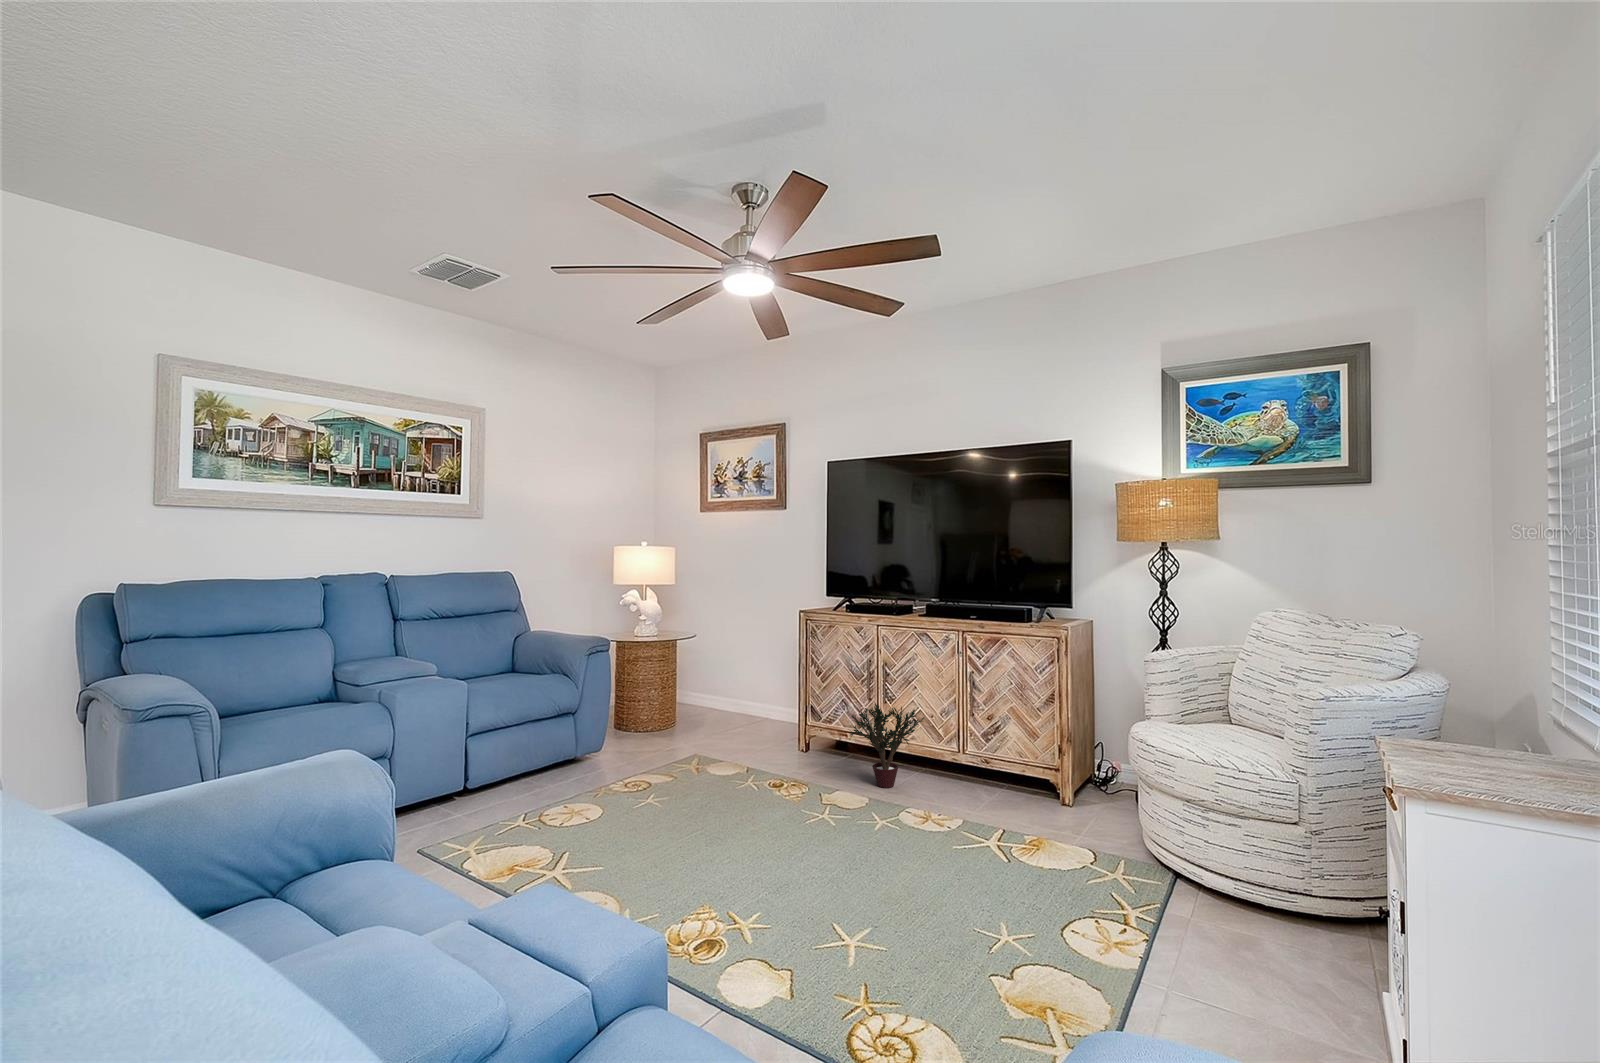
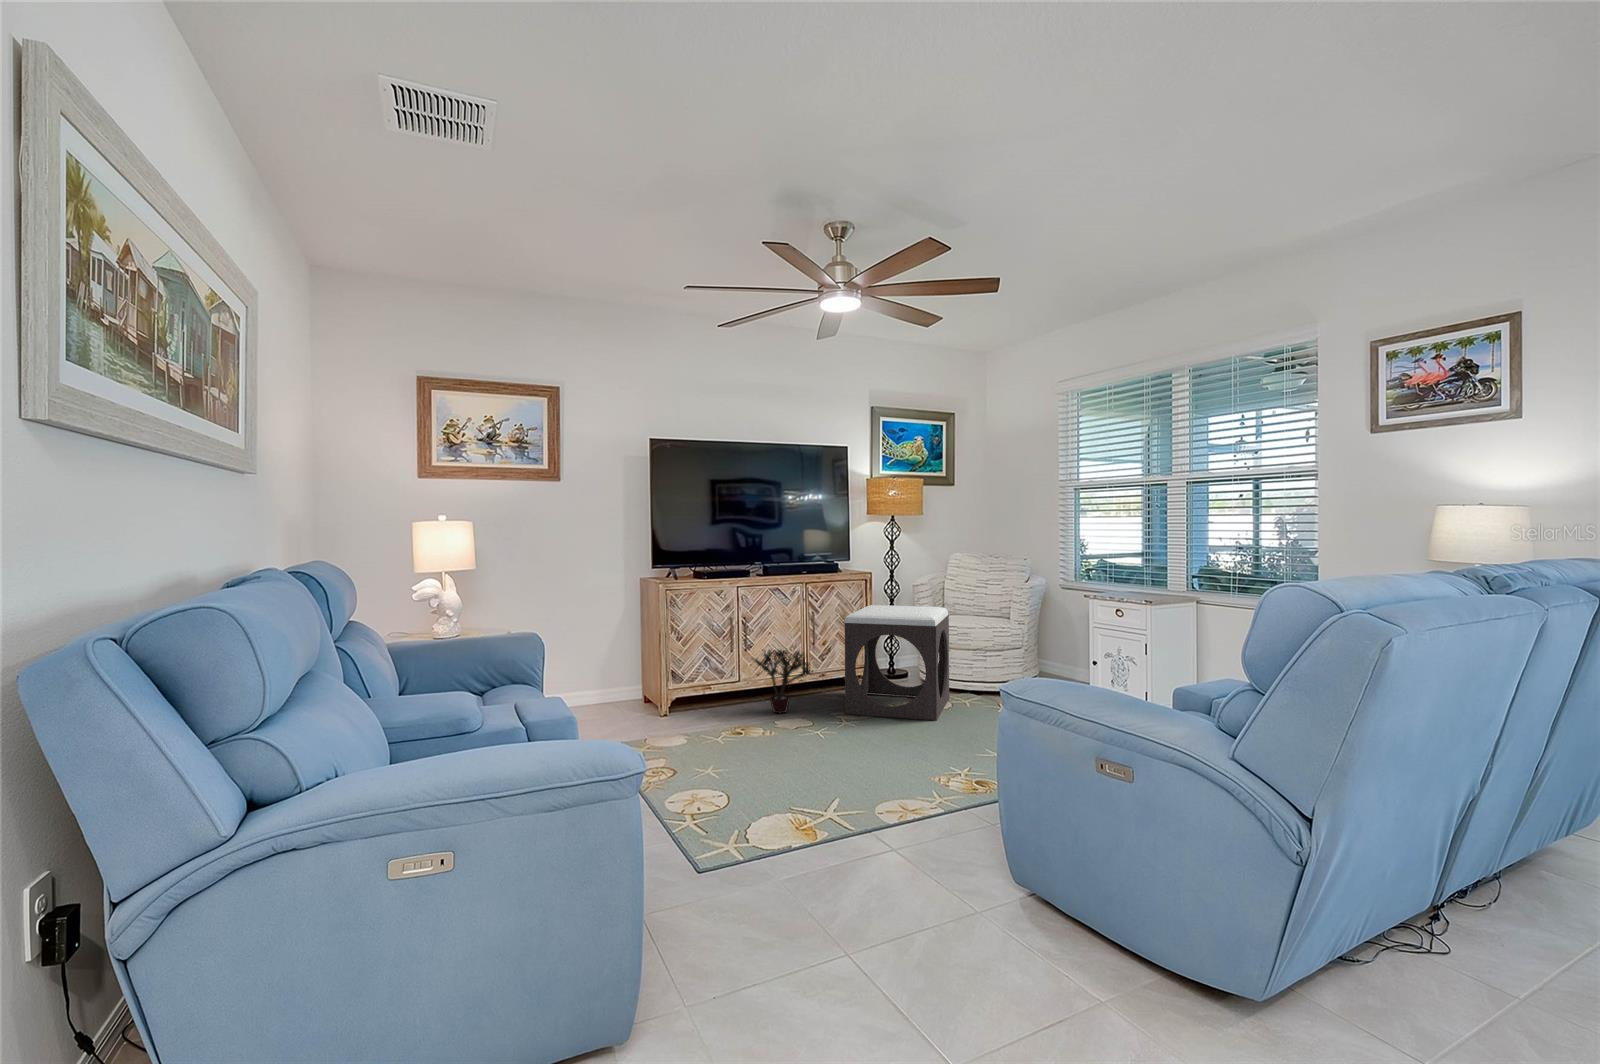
footstool: none [925,675,1112,868] -> present [845,605,949,721]

